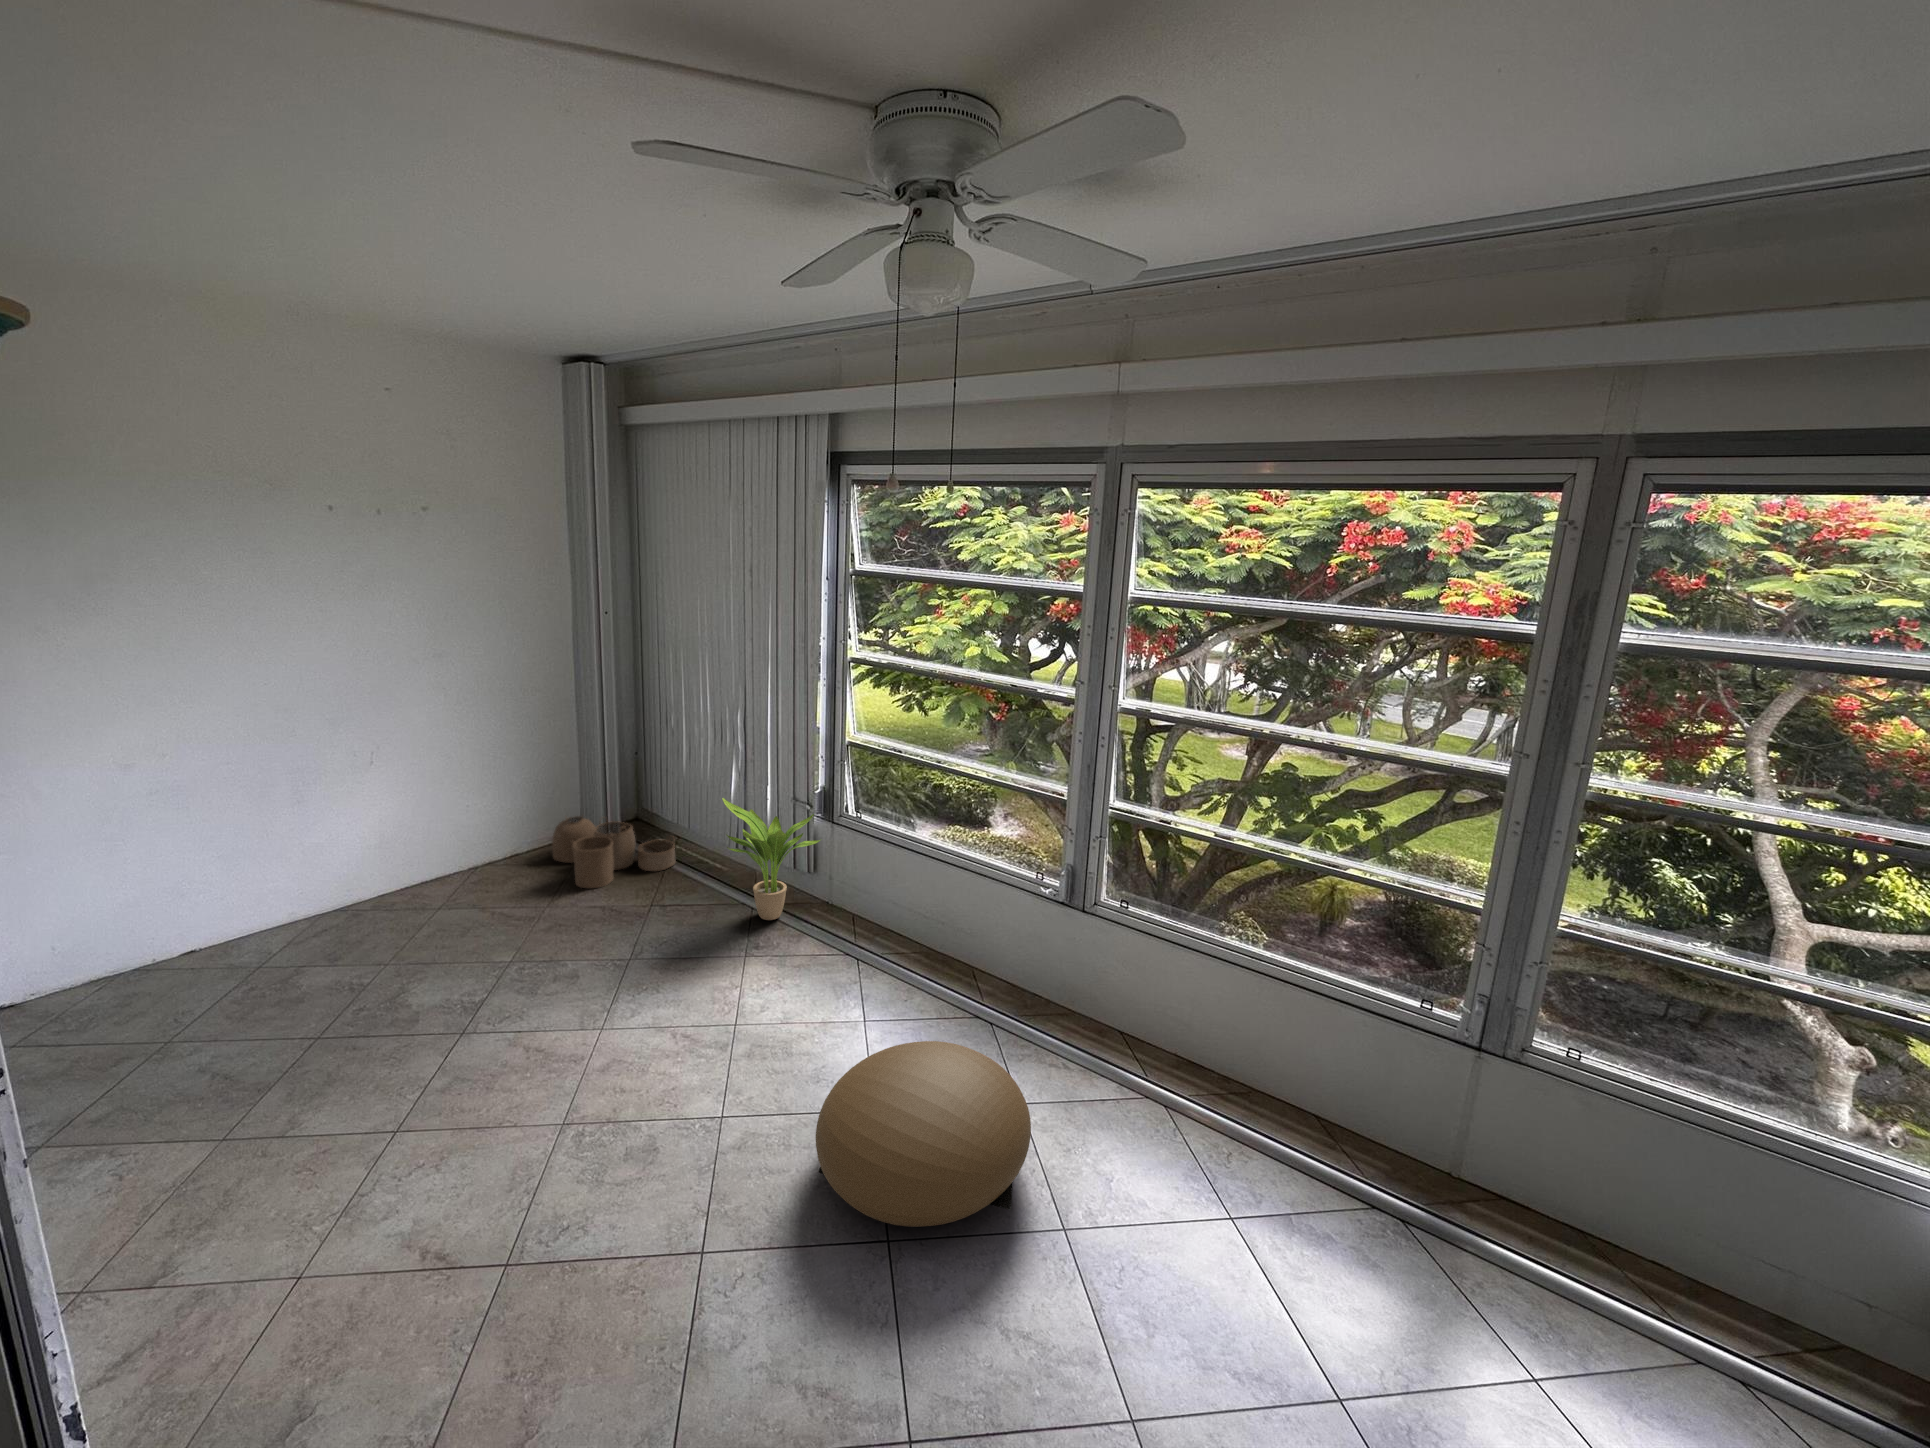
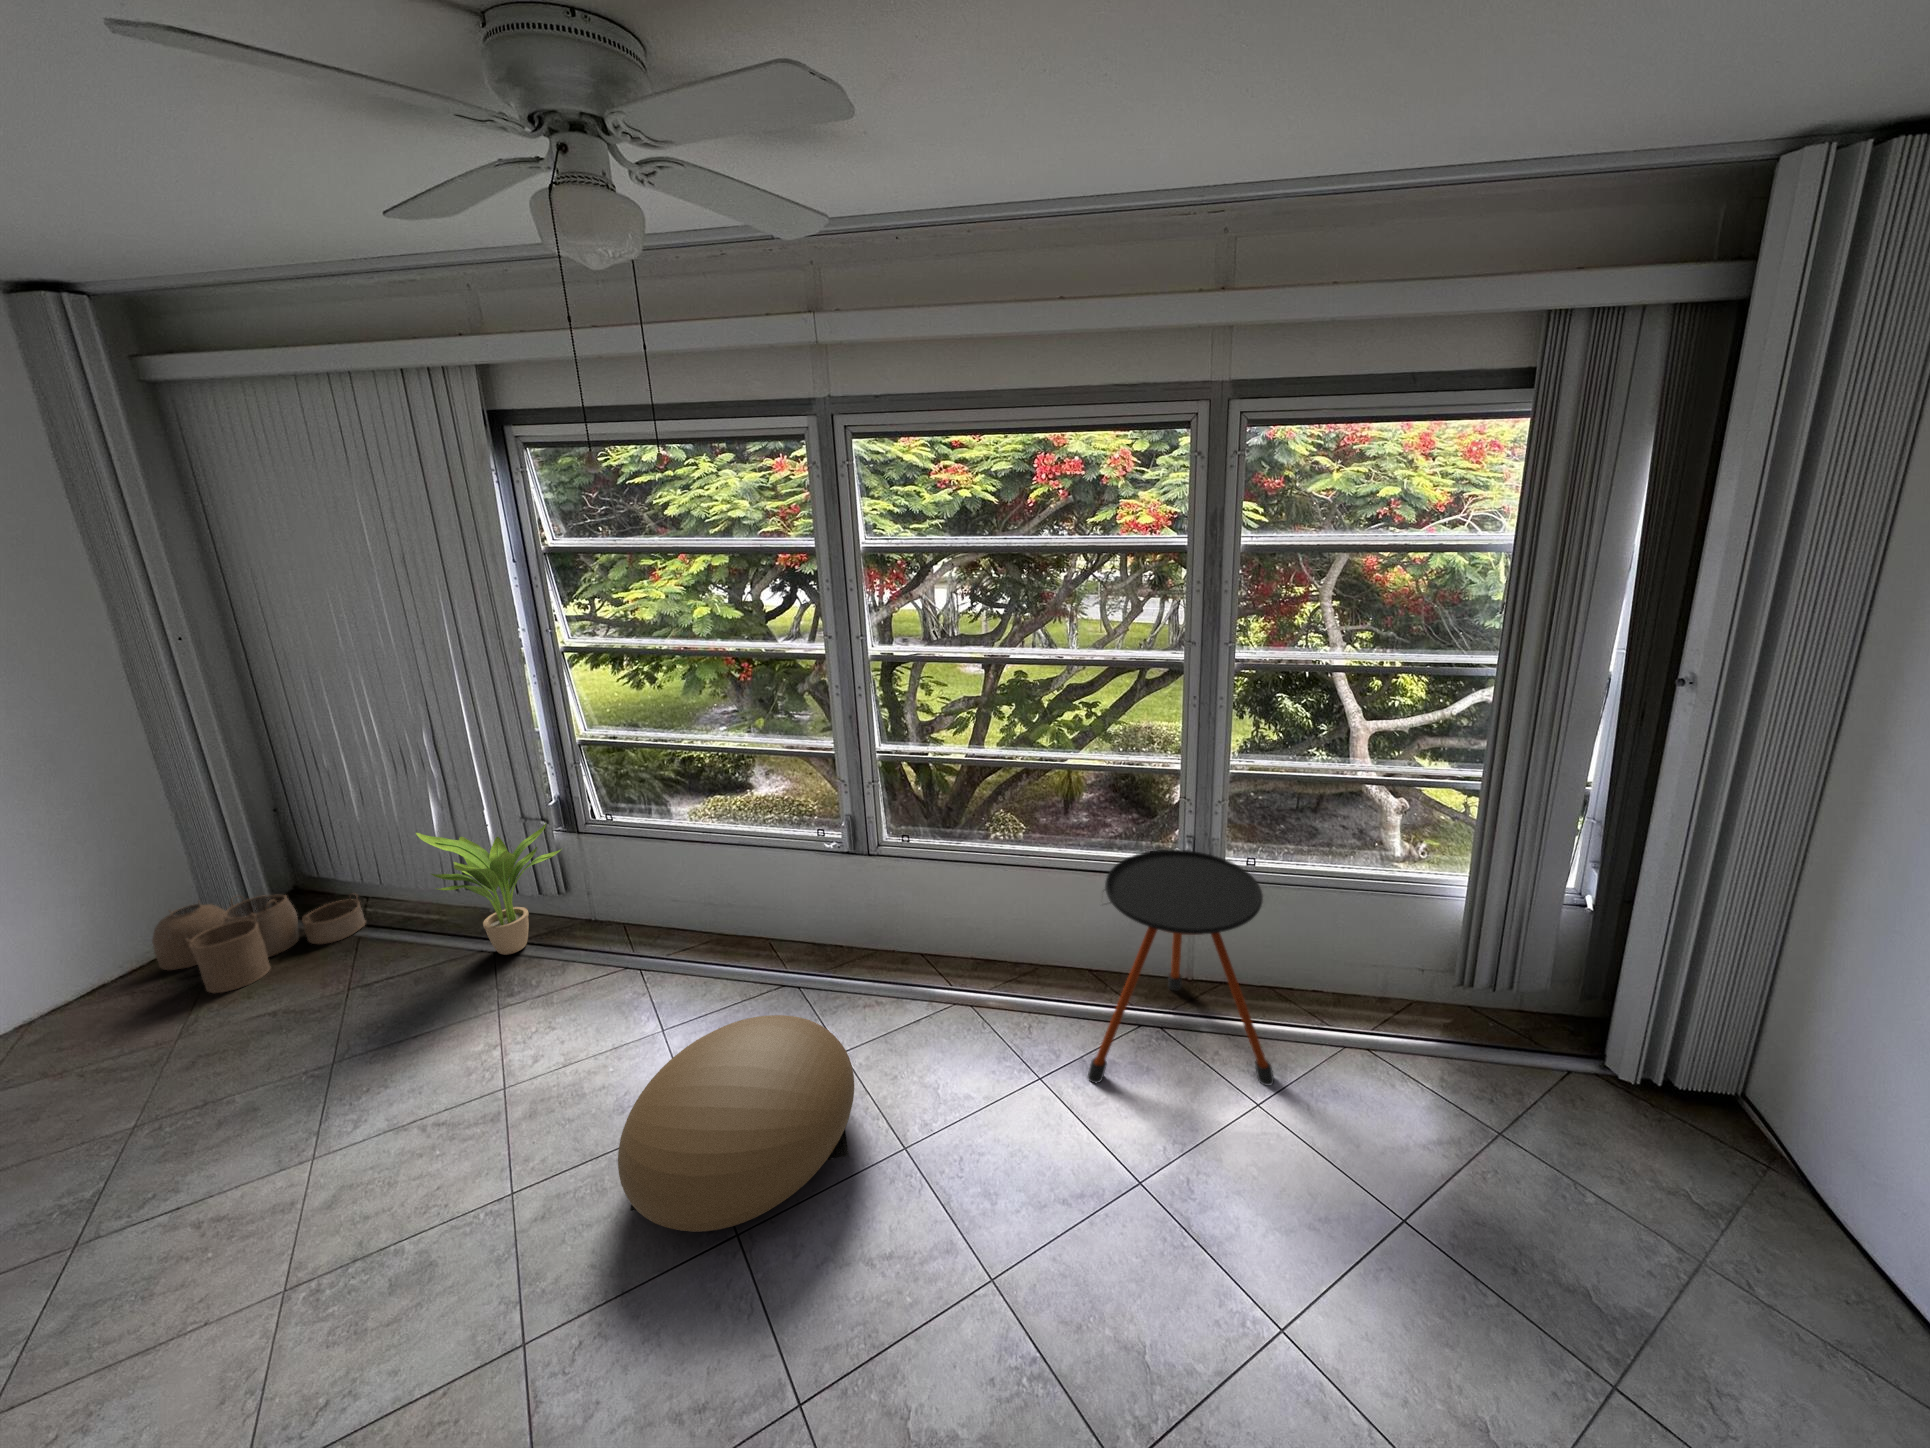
side table: none [1290,1007,1577,1363] -> present [1088,850,1274,1086]

